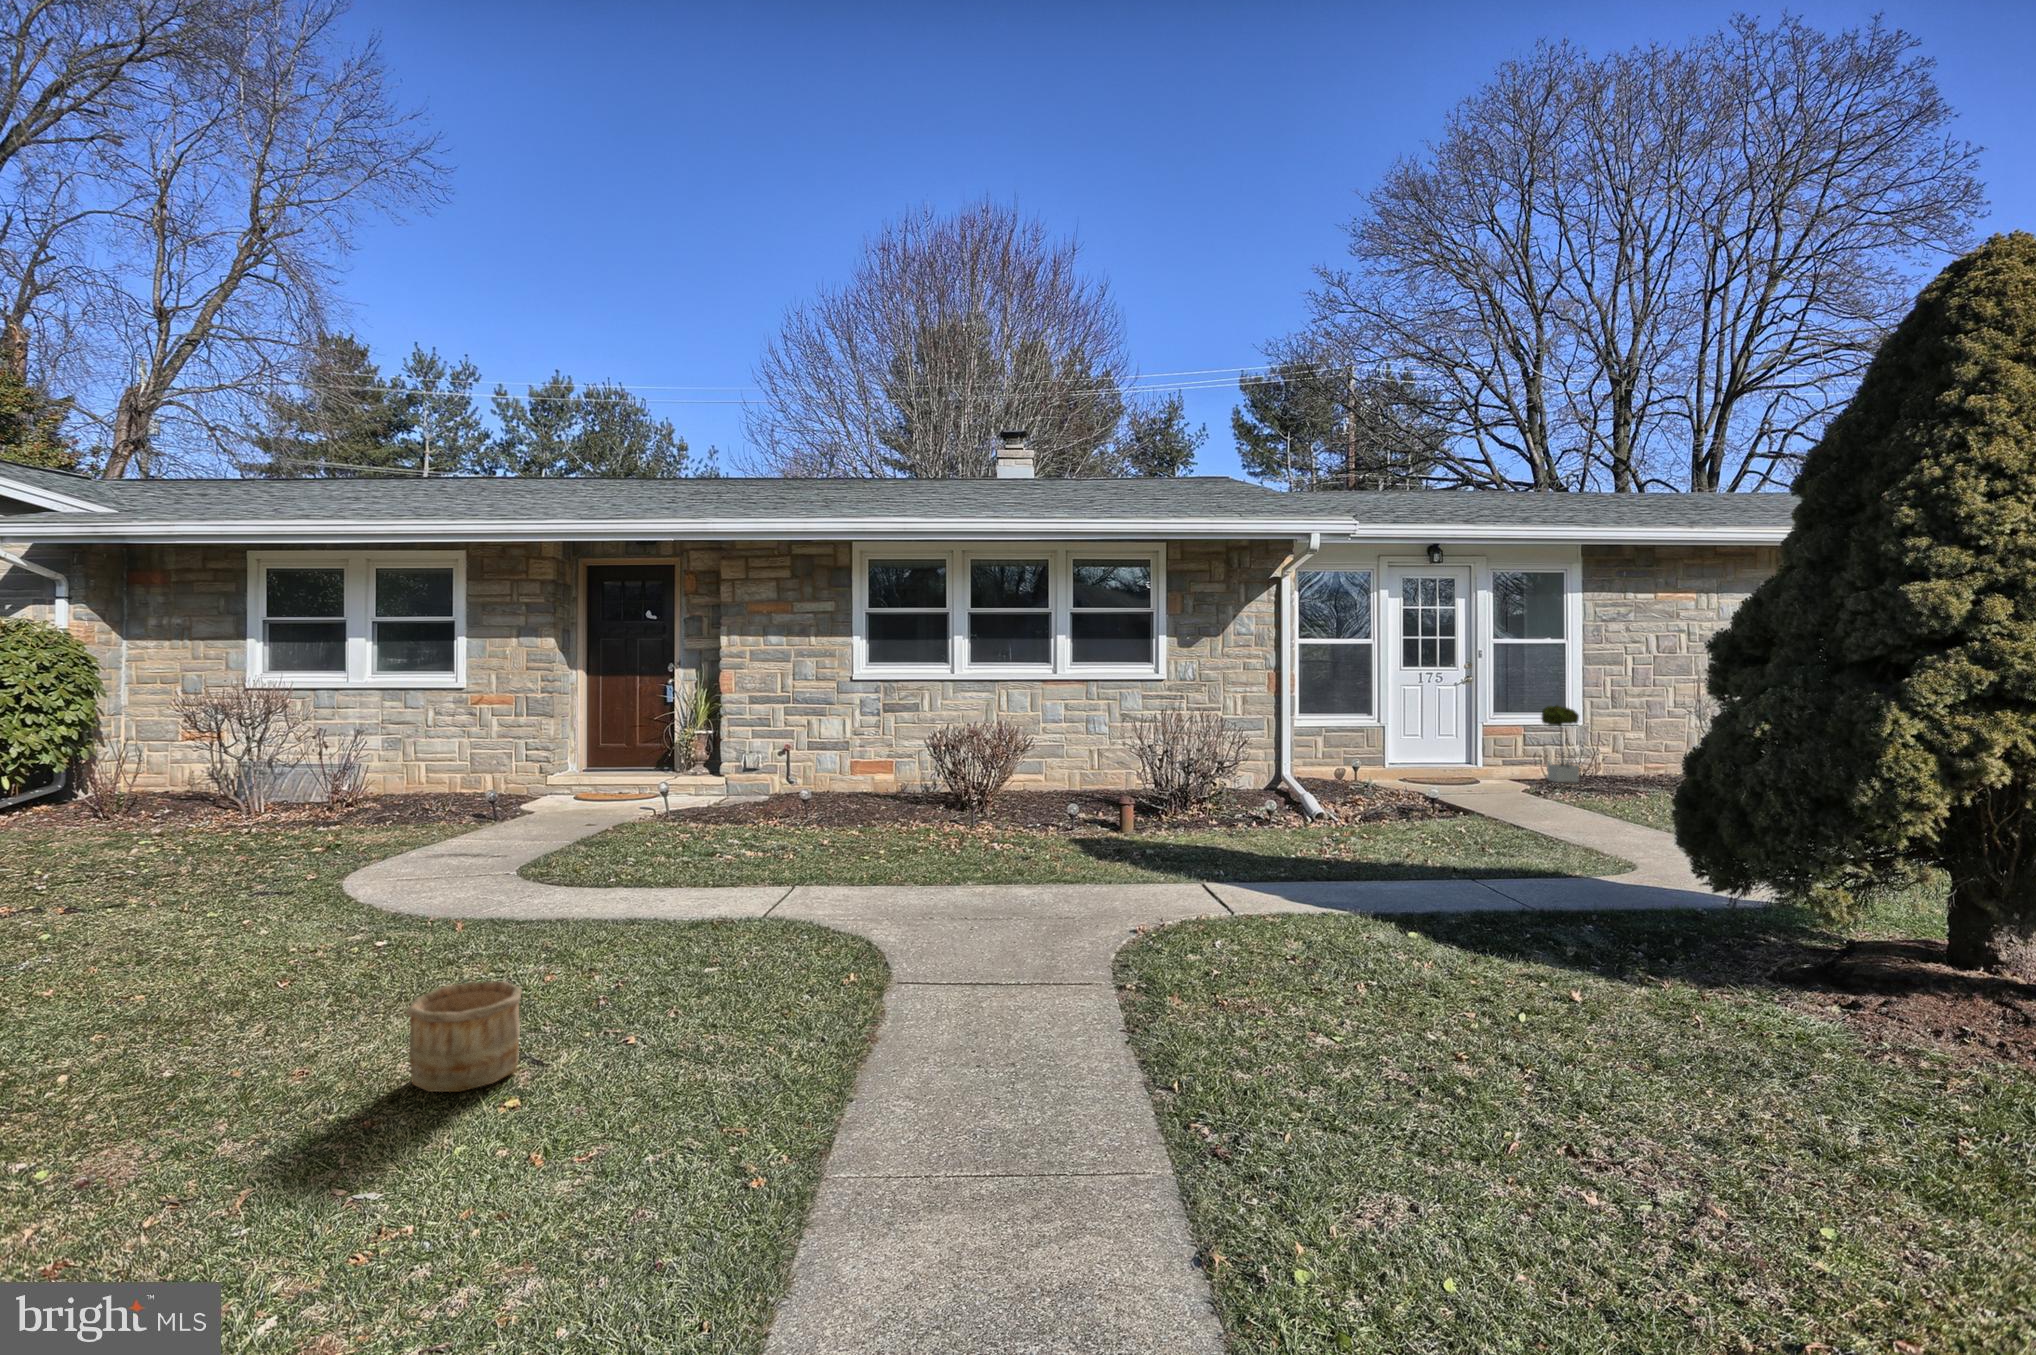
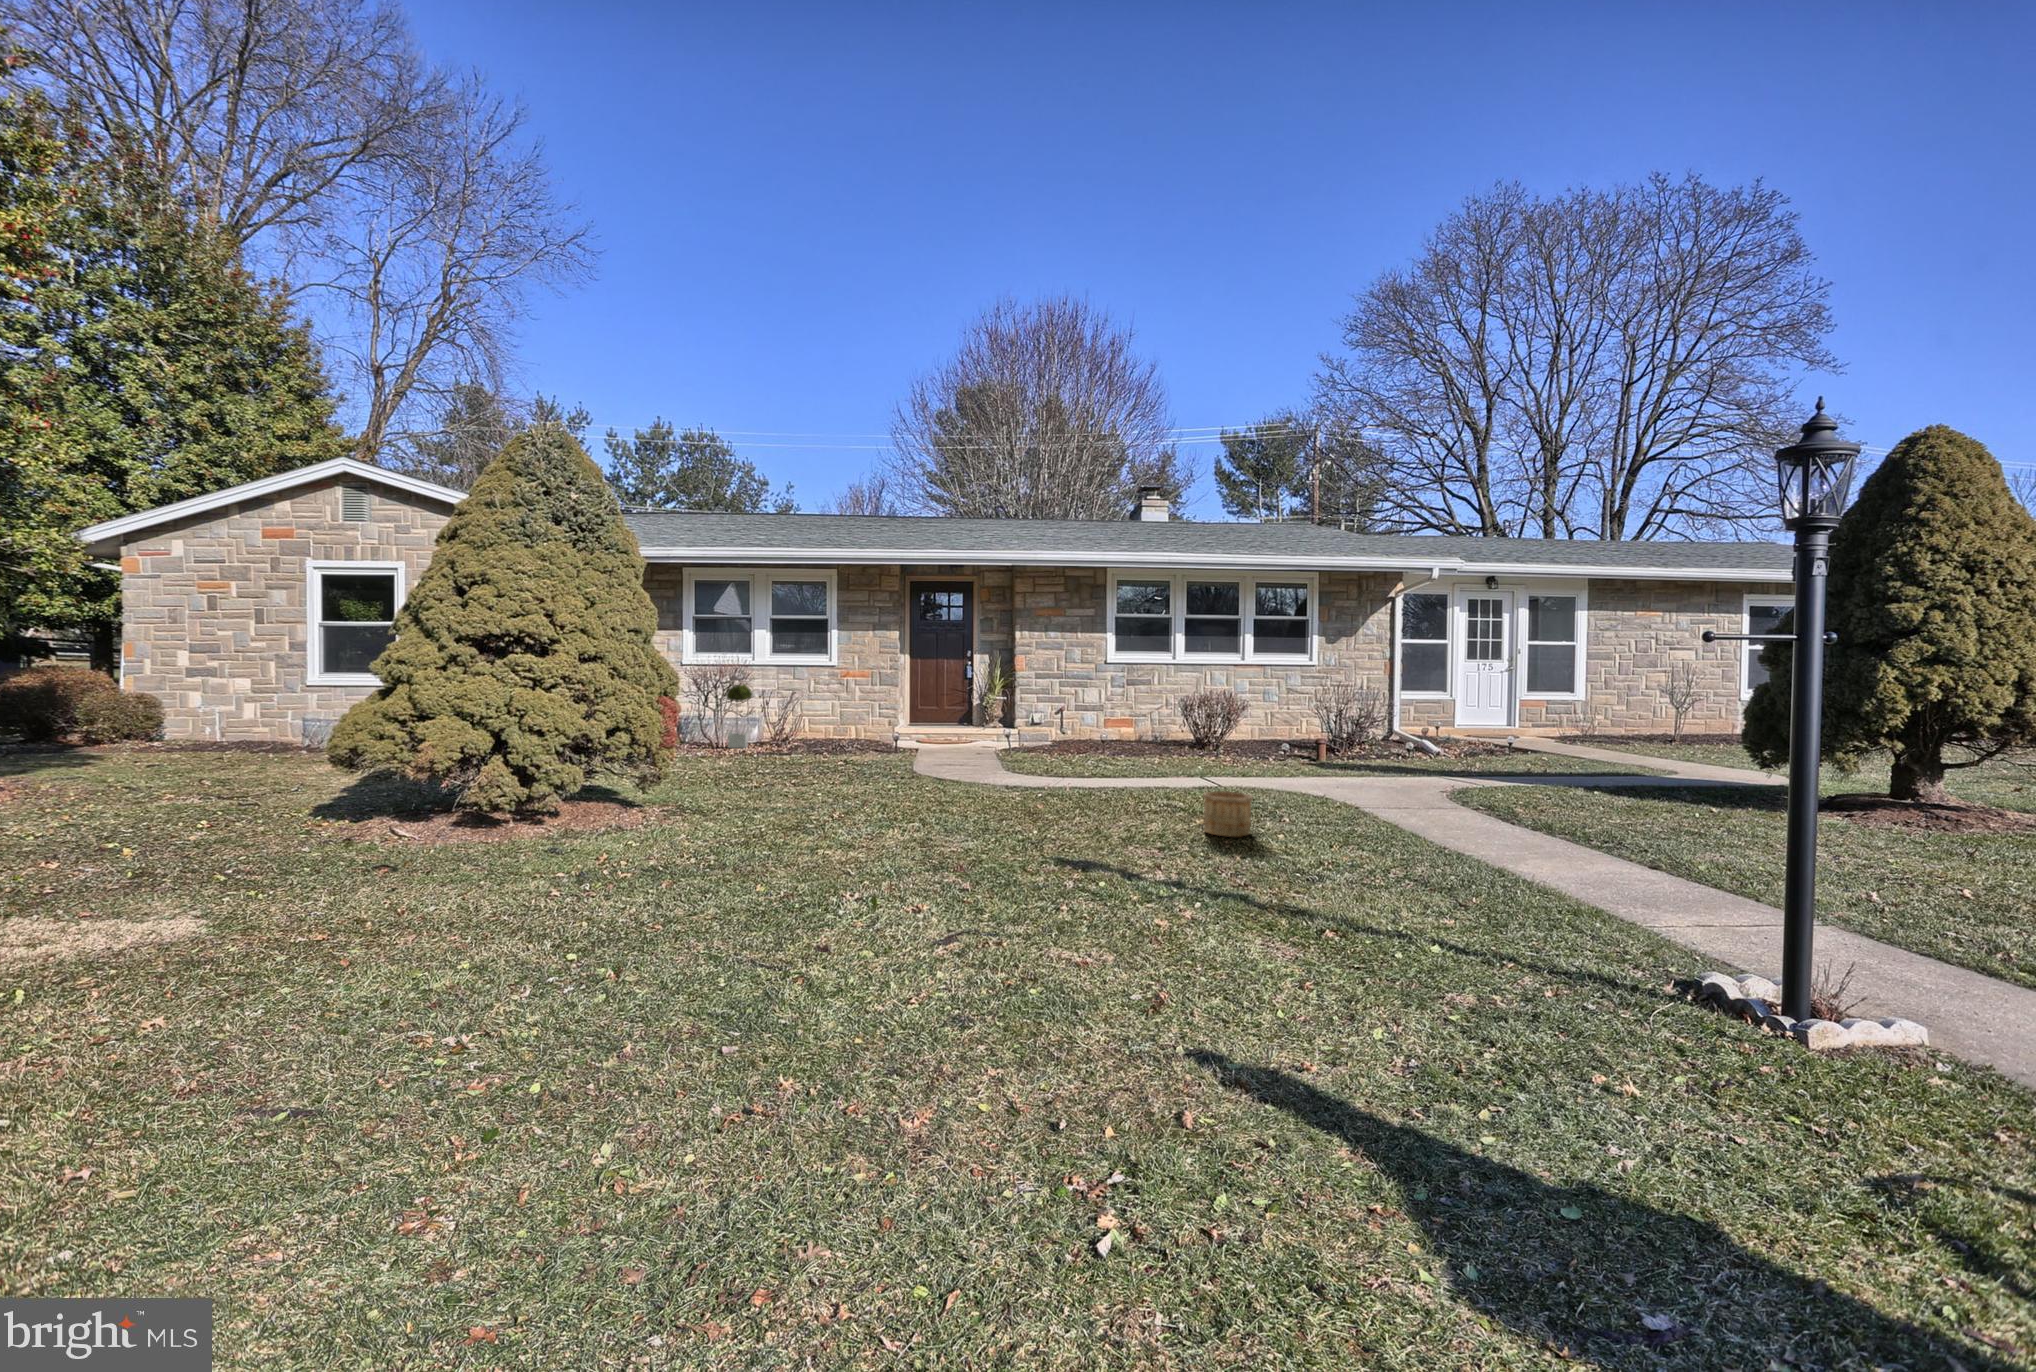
potted tree: present [1542,705,1579,783] -> present [726,684,752,748]

